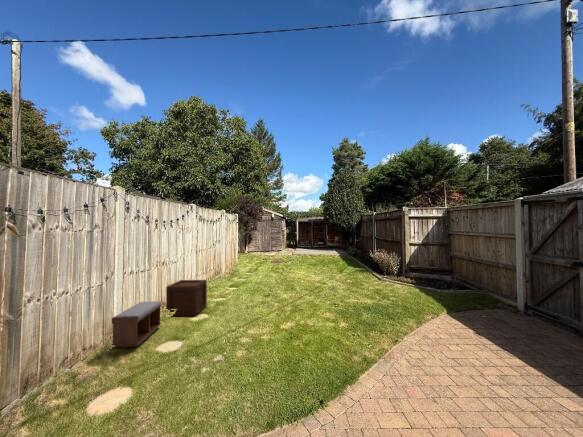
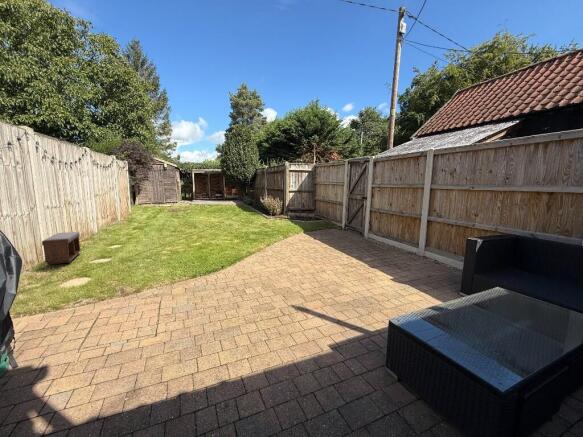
wooden crate: present [166,280,207,316] -> none [75,218,116,249]

